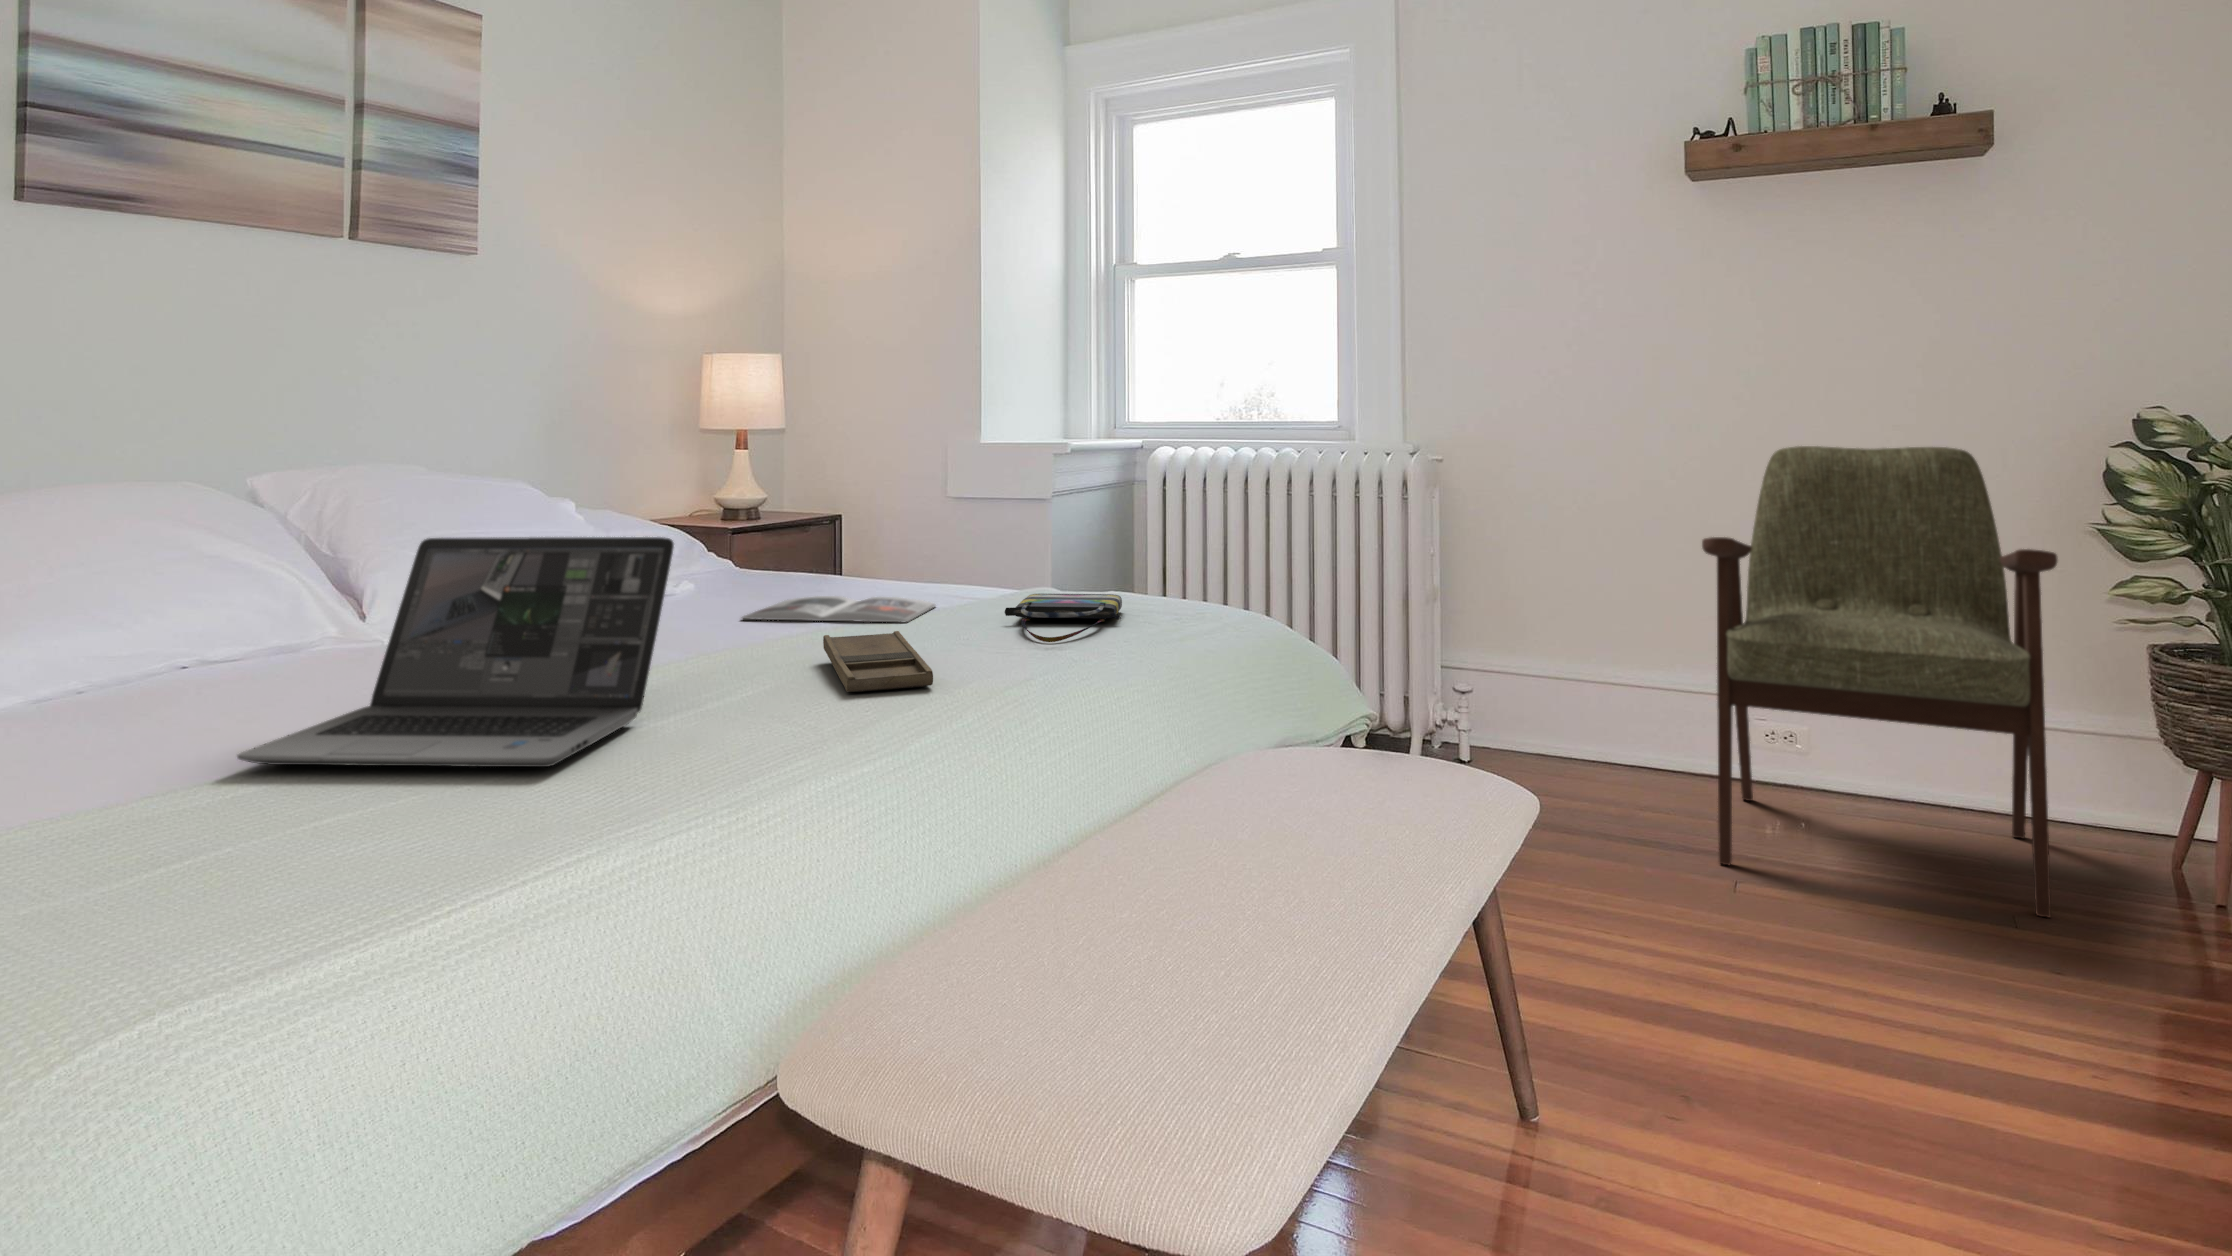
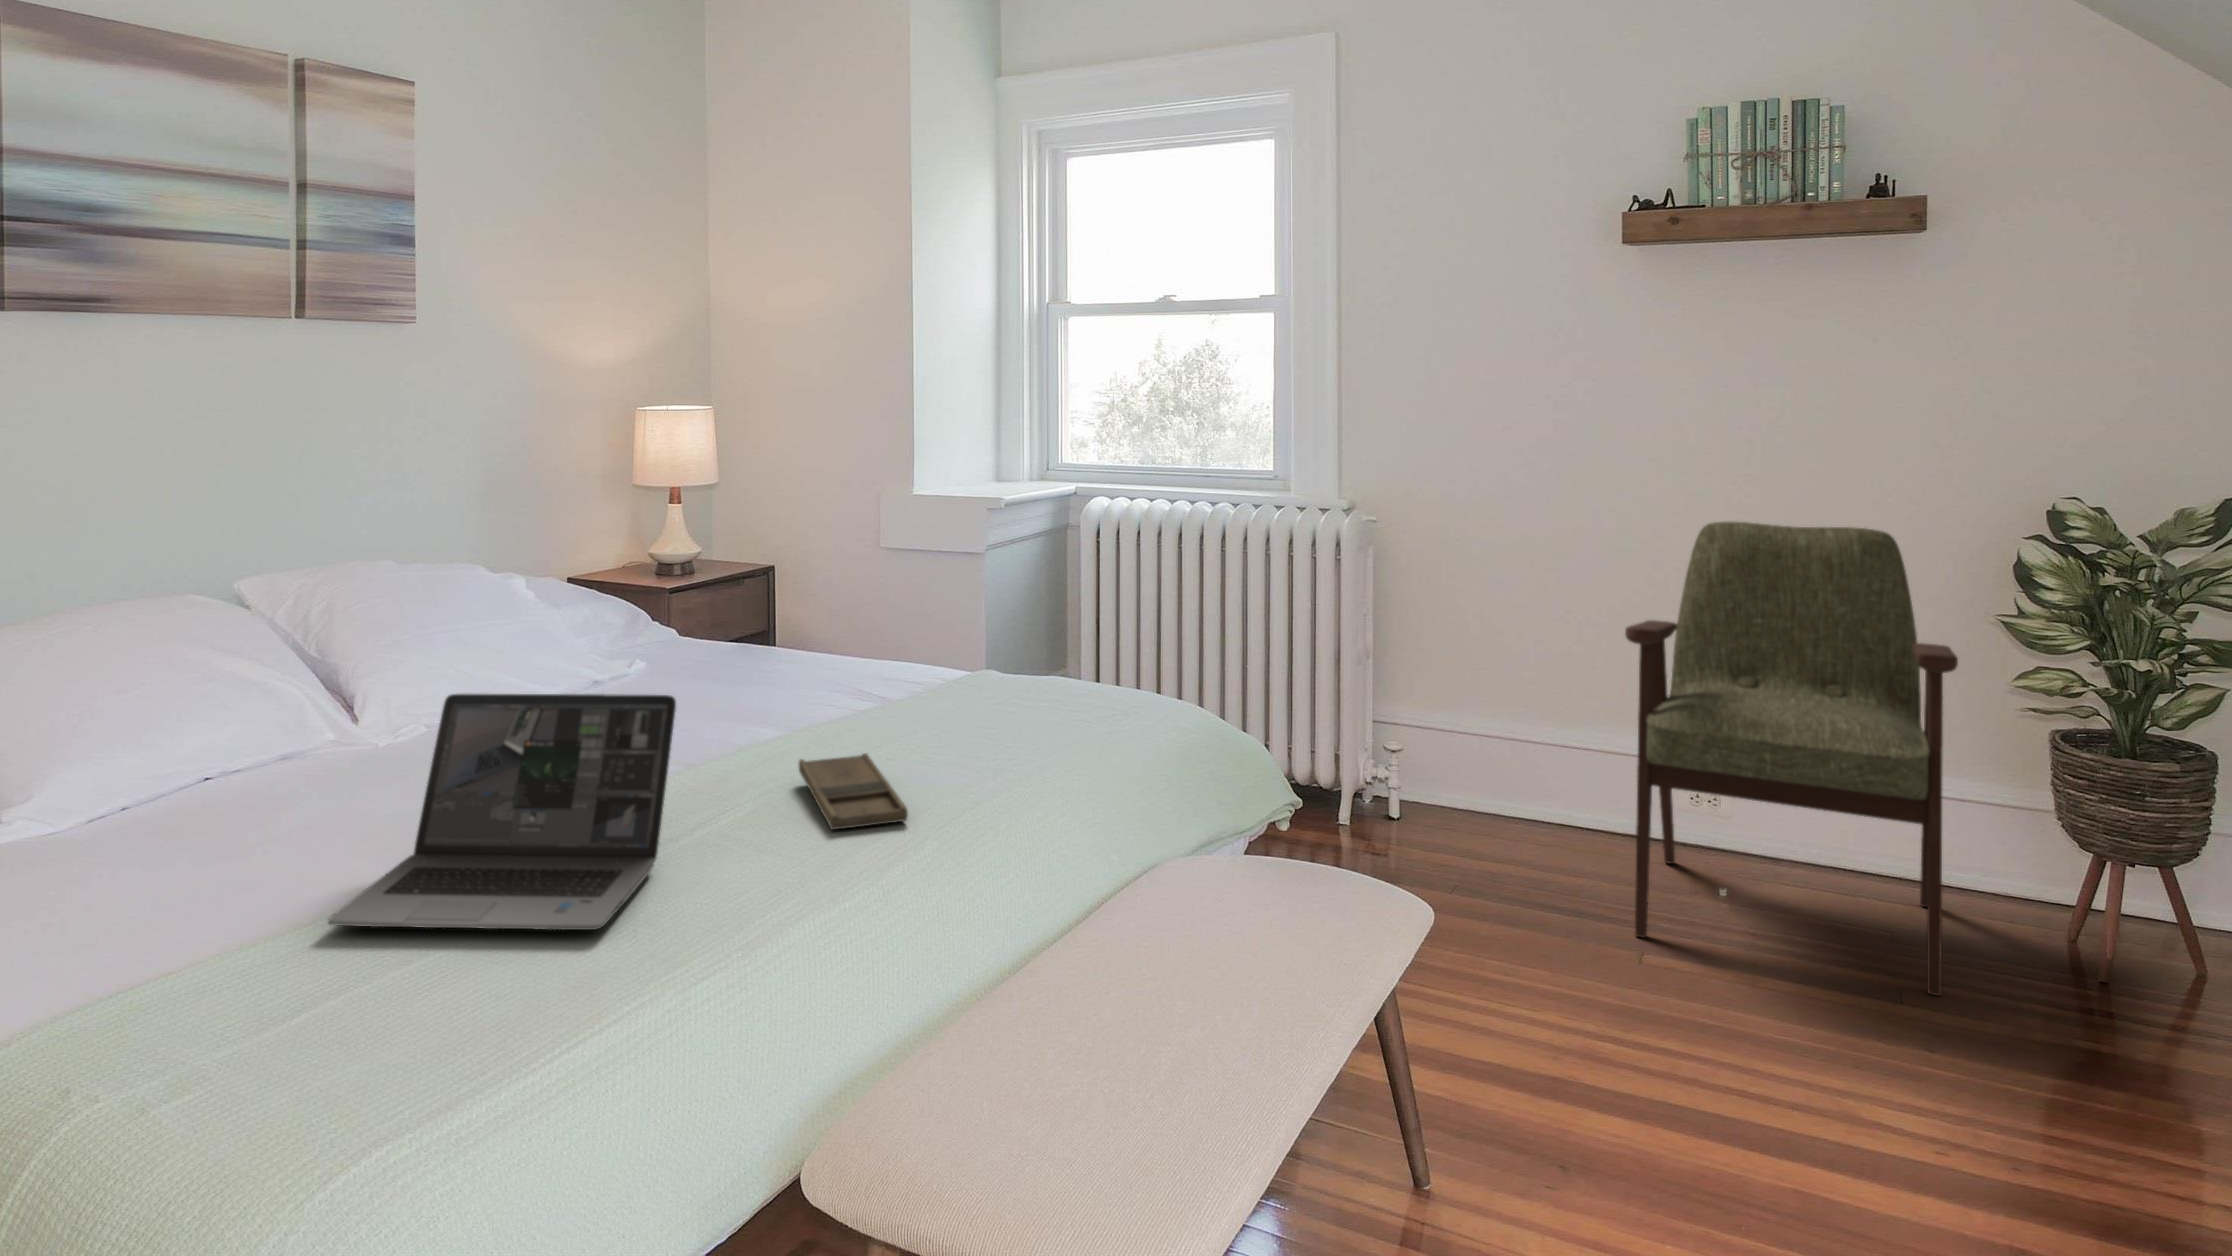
tote bag: present [1005,594,1122,642] -> none [958,691,1069,757]
magazine: present [742,596,935,622] -> none [705,688,889,725]

